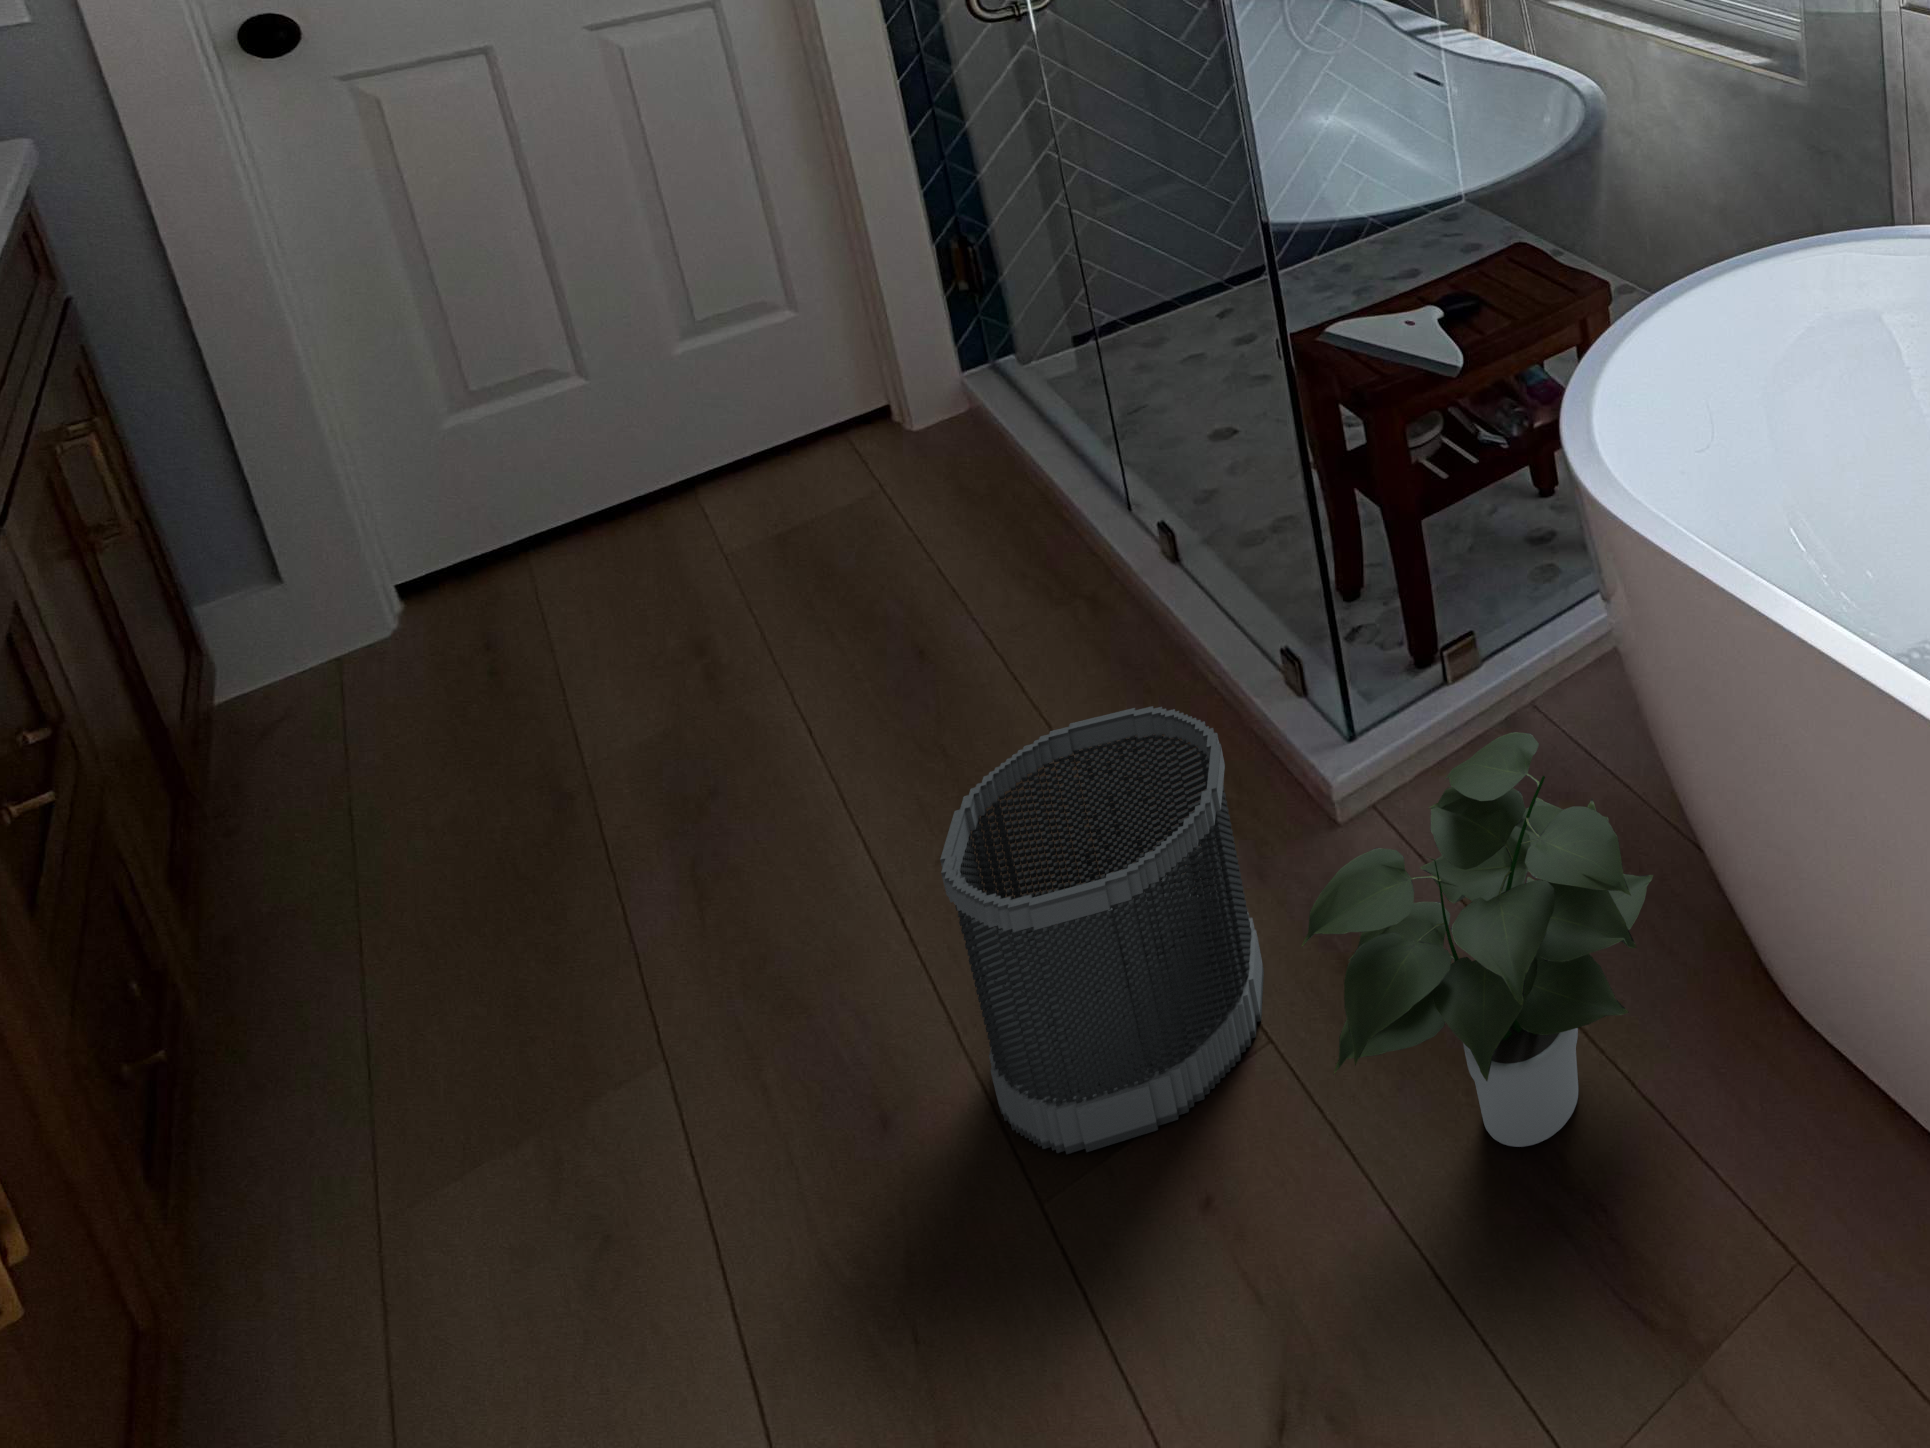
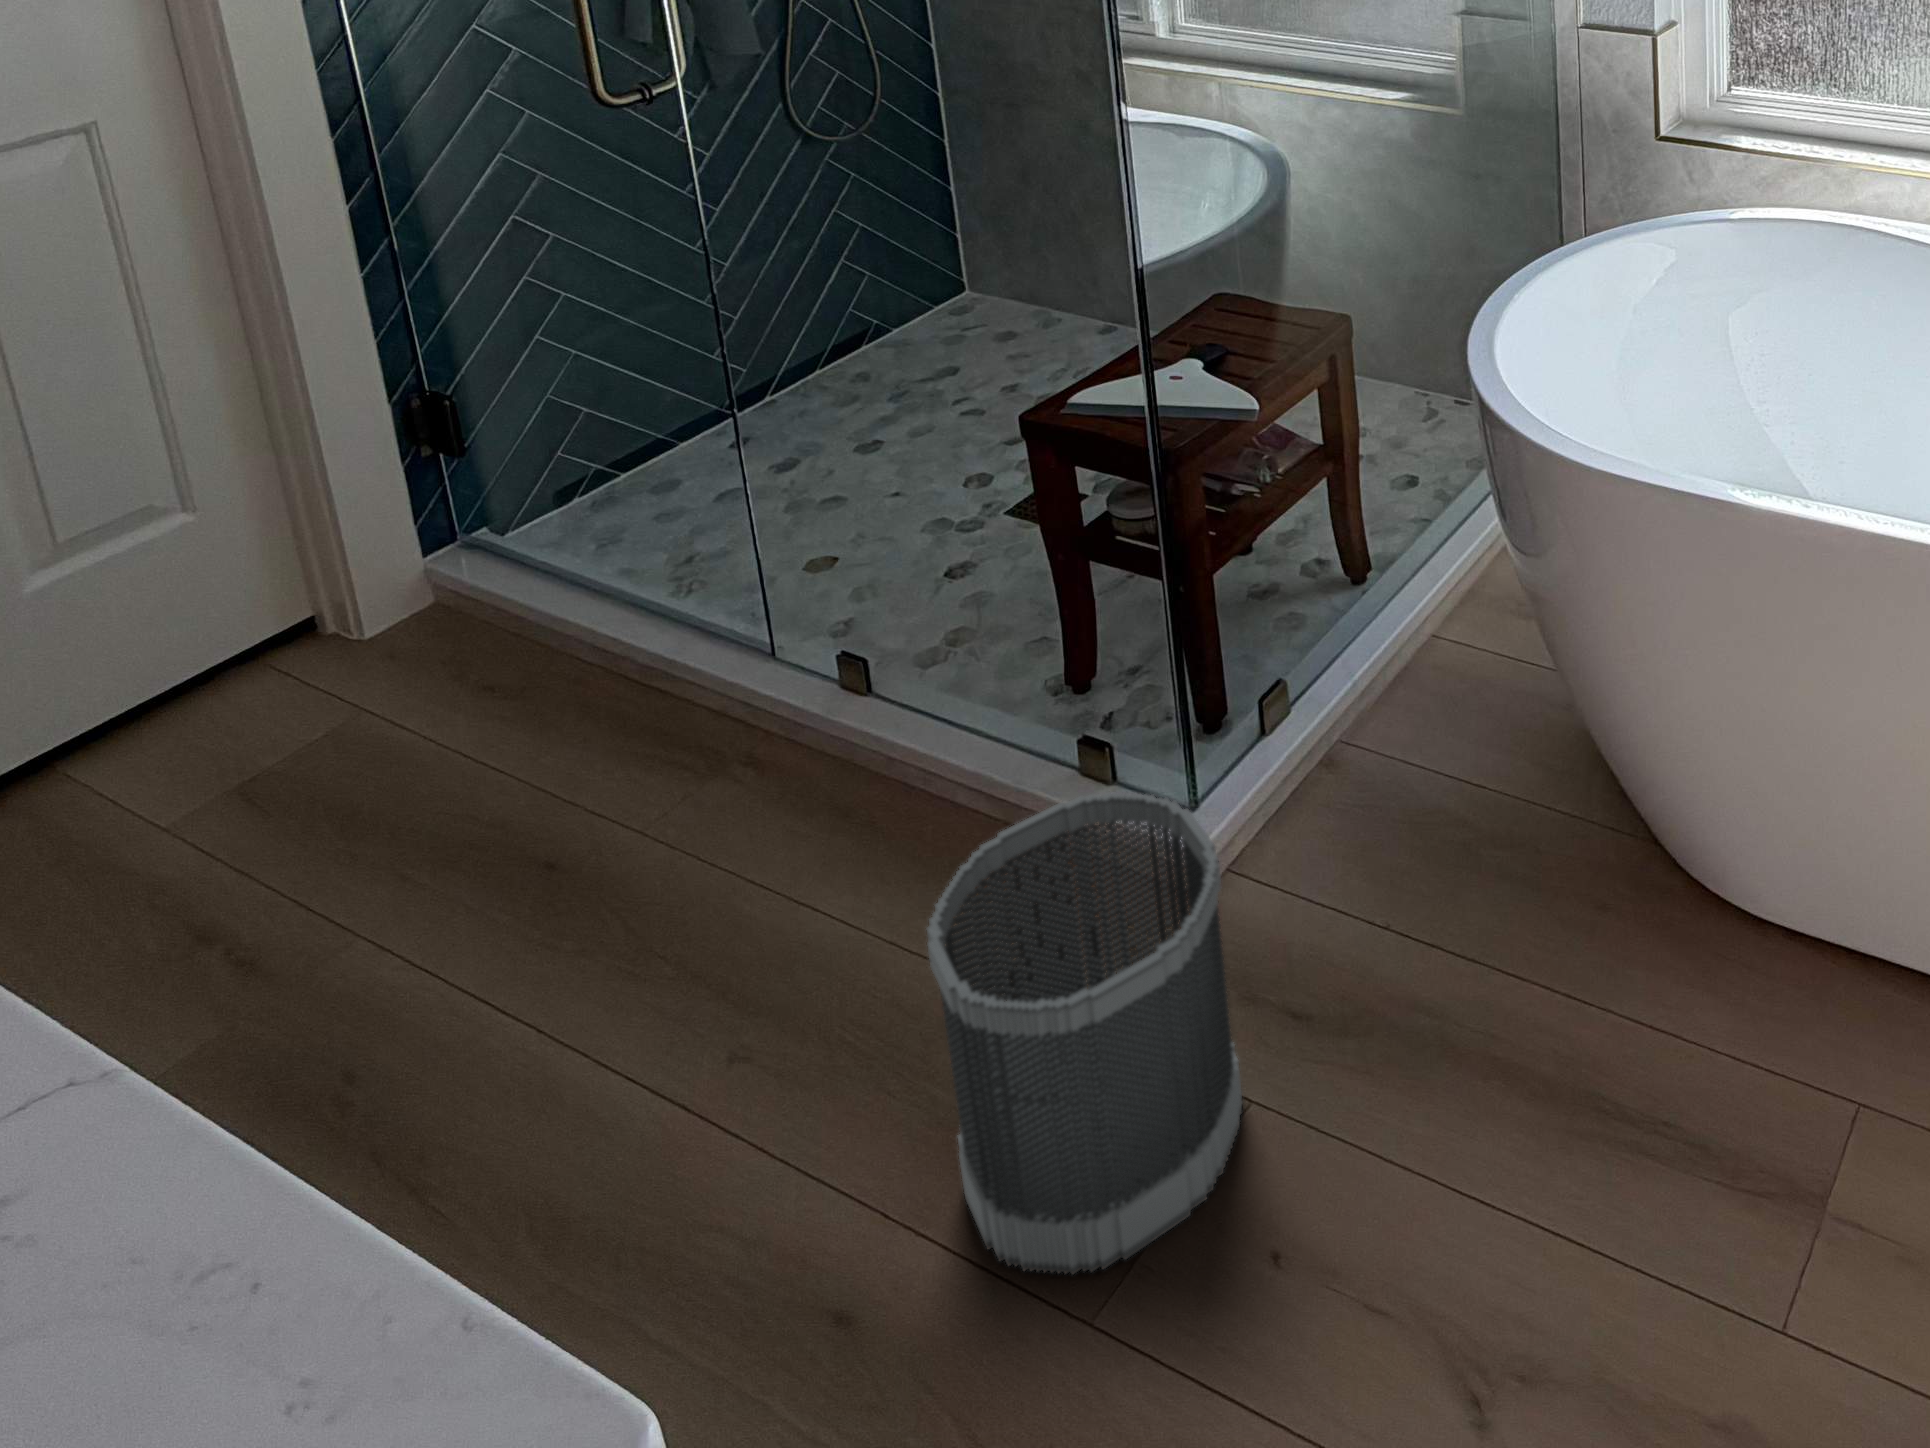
potted plant: present [1301,732,1653,1147] -> none [1389,714,1685,1106]

